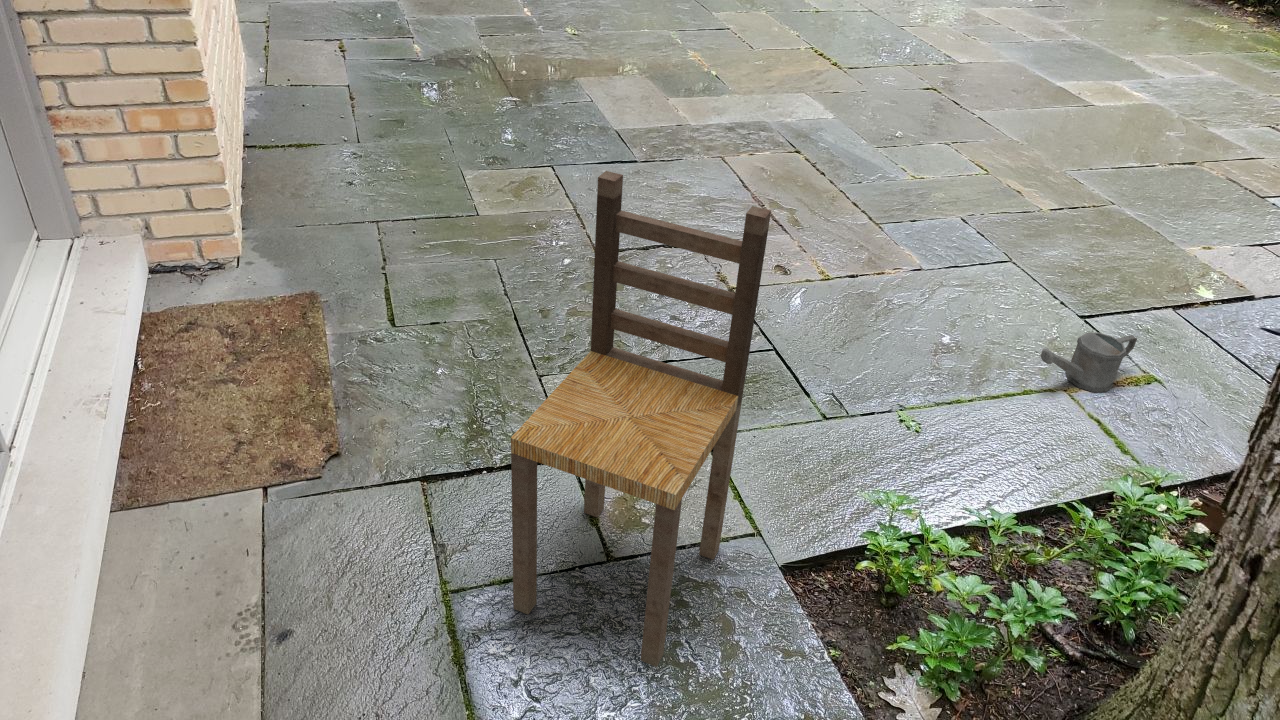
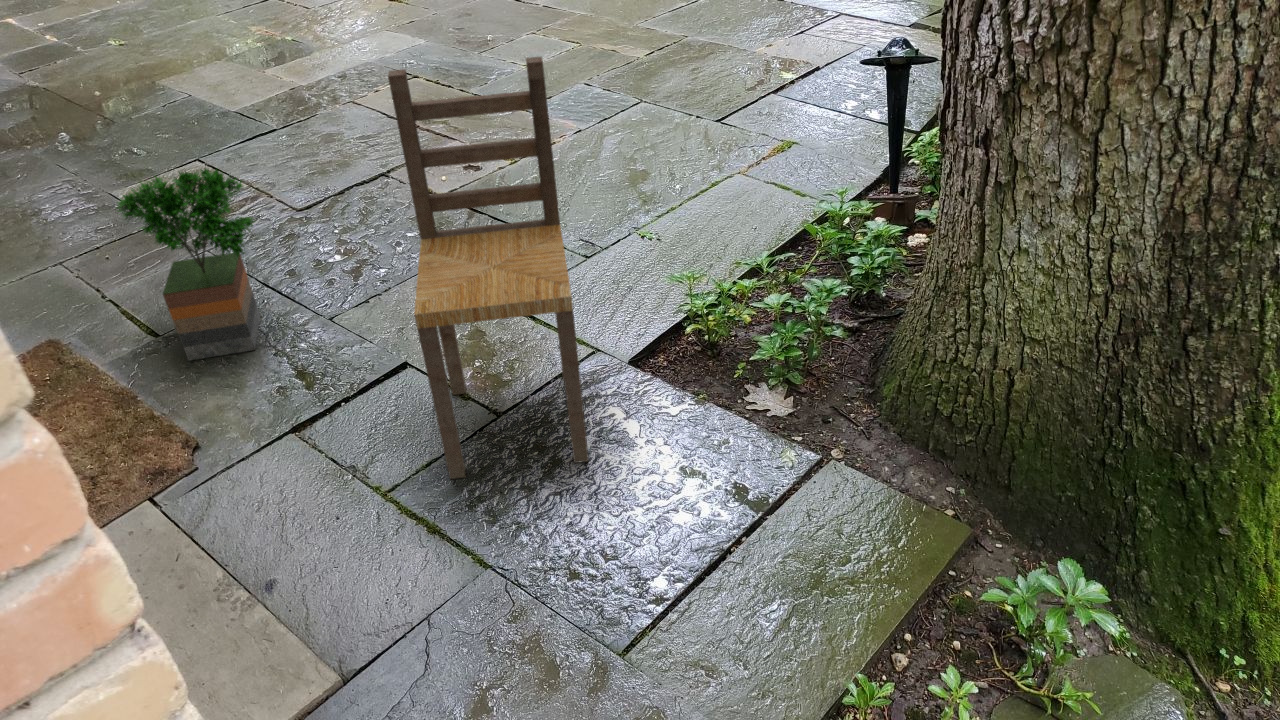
potted tree: none [383,183,507,376] -> present [118,168,261,361]
watering can: present [1040,332,1137,392] -> none [715,116,771,168]

